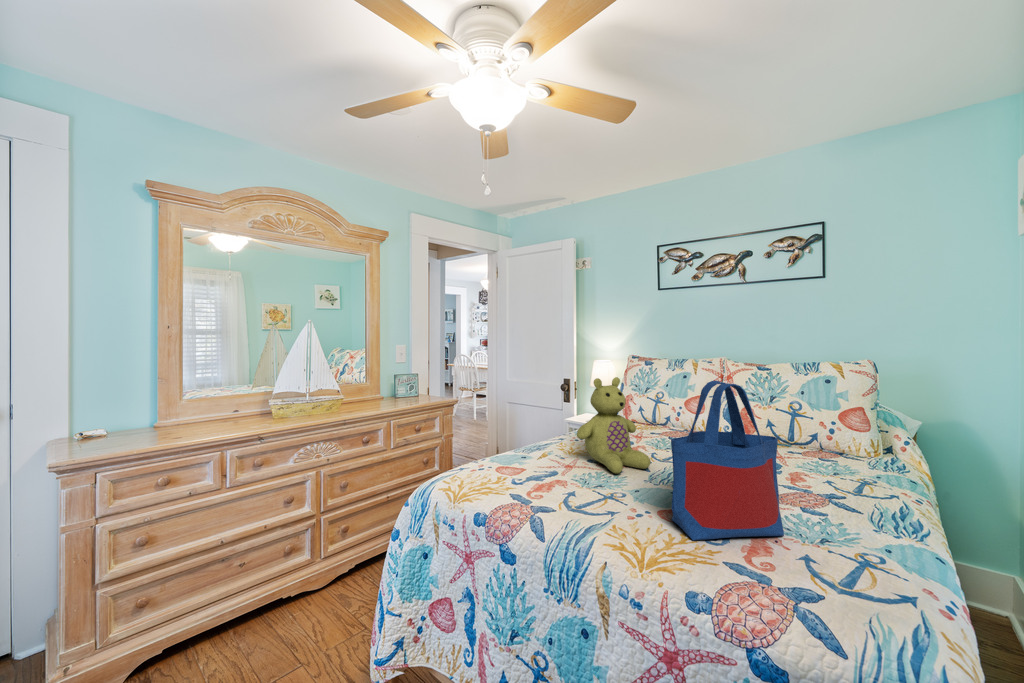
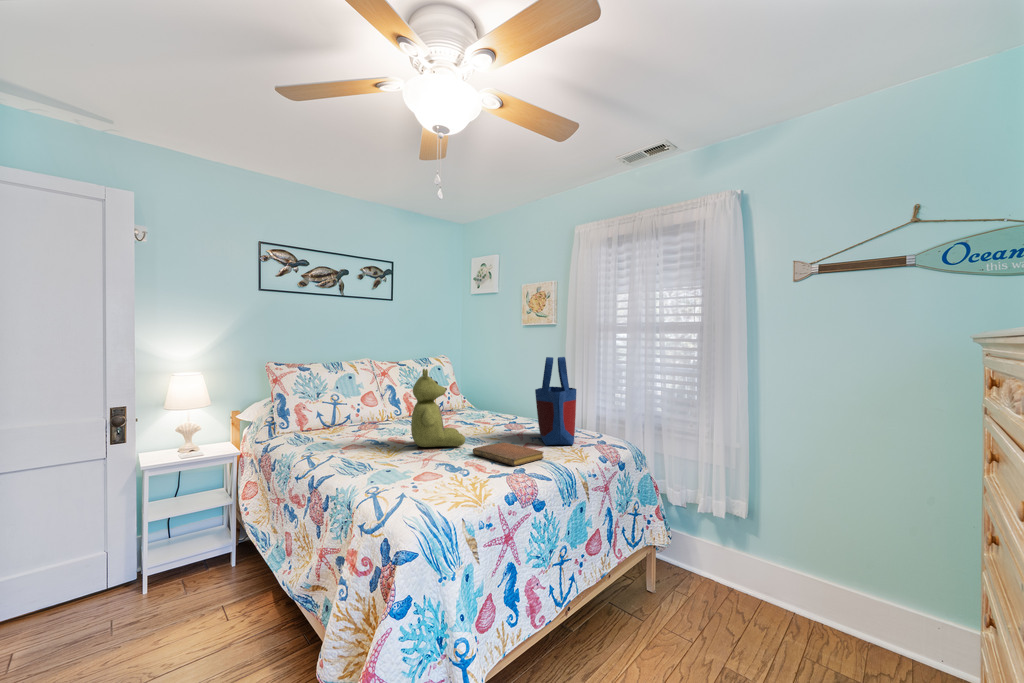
notebook: none [543,476,628,518] -> present [473,442,544,466]

